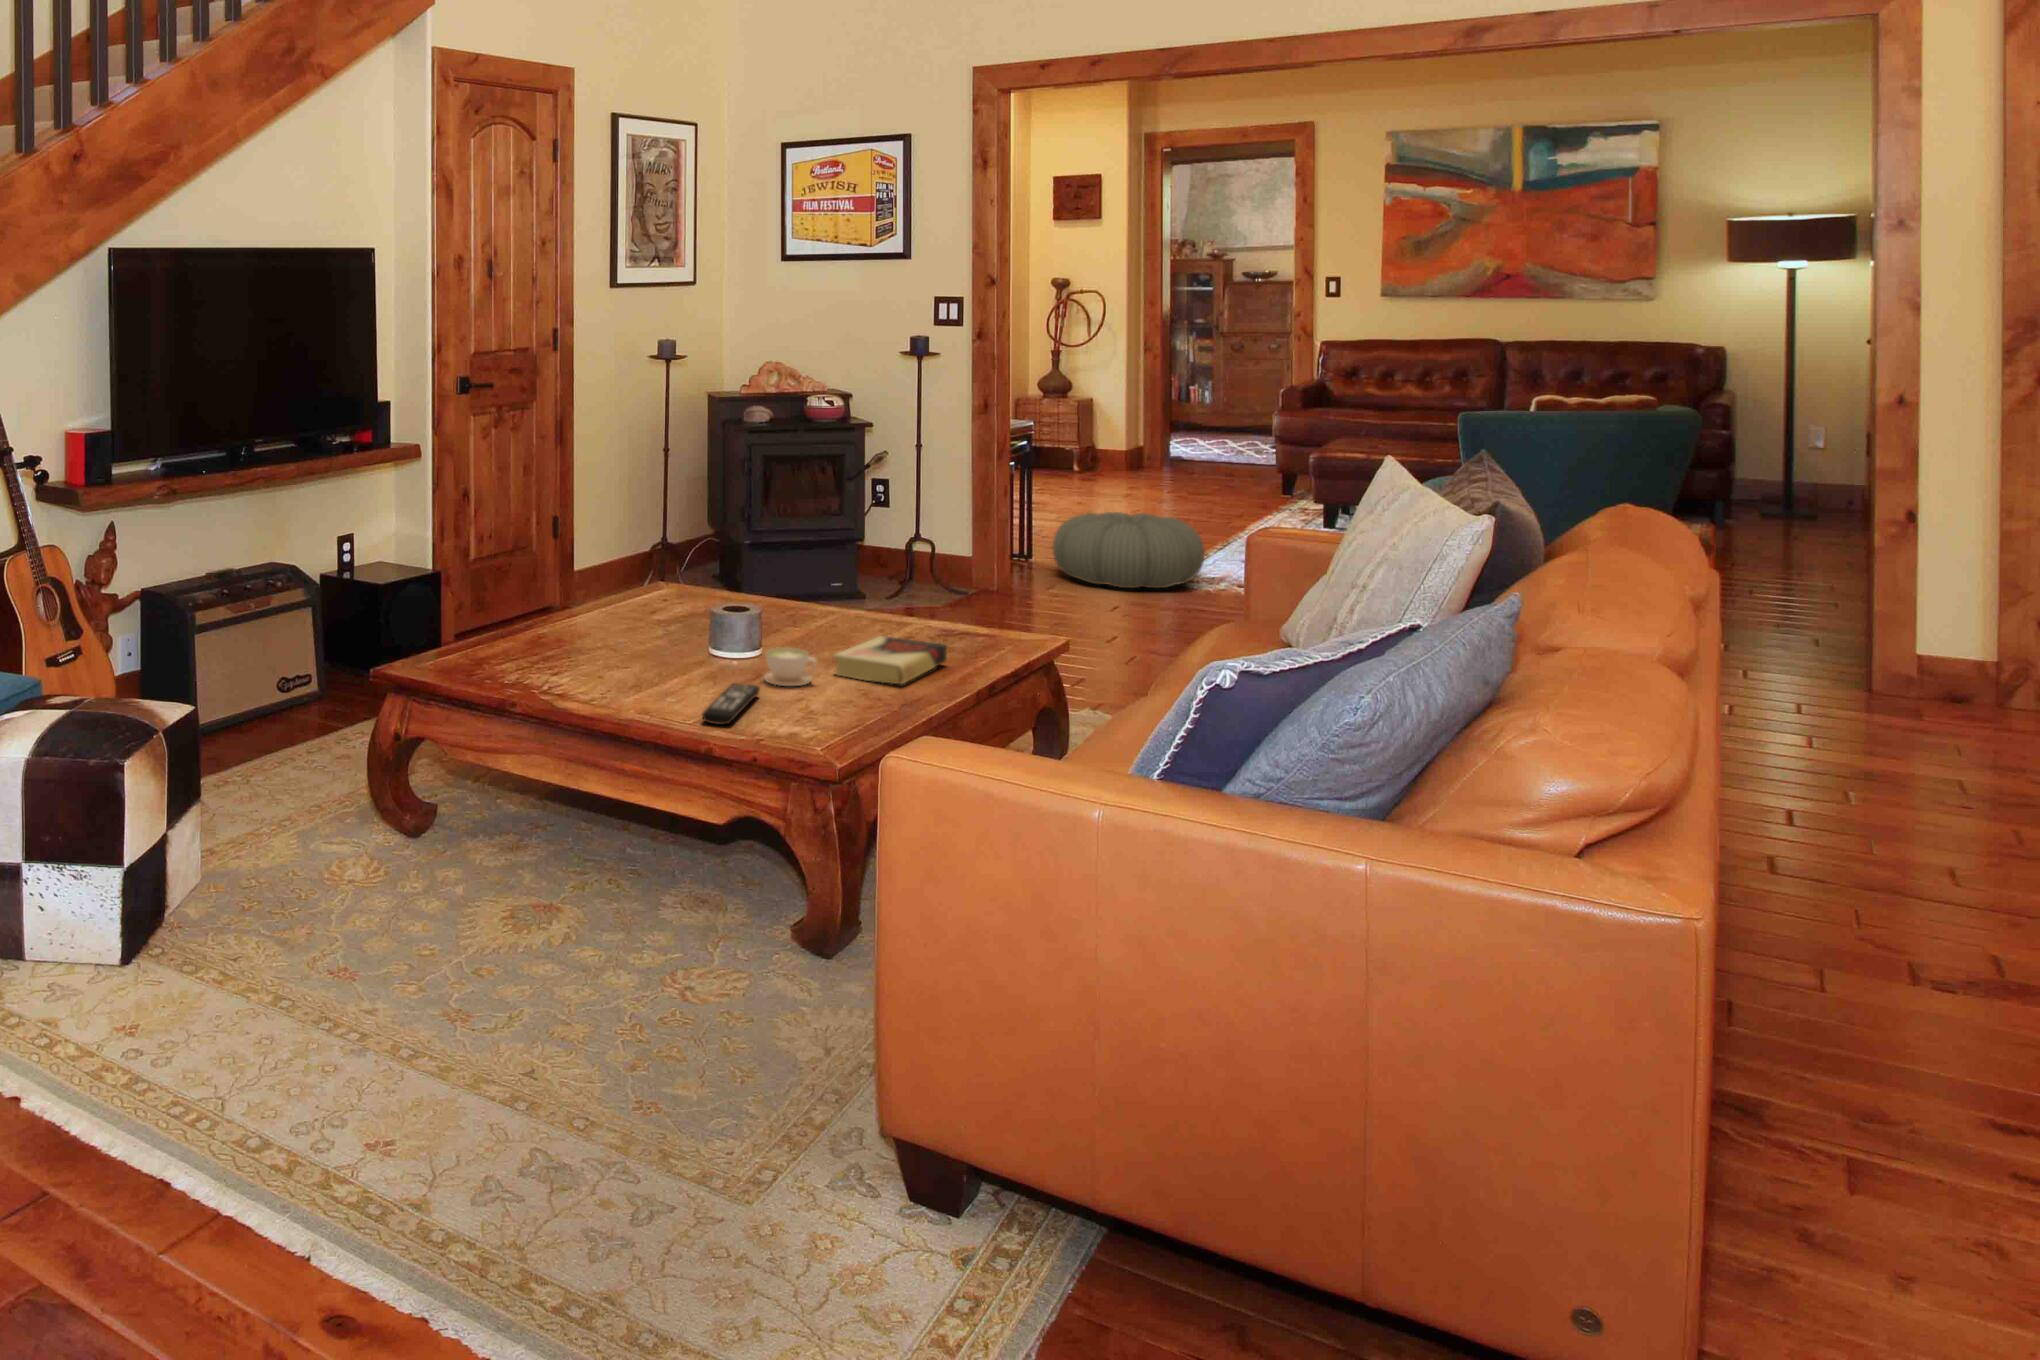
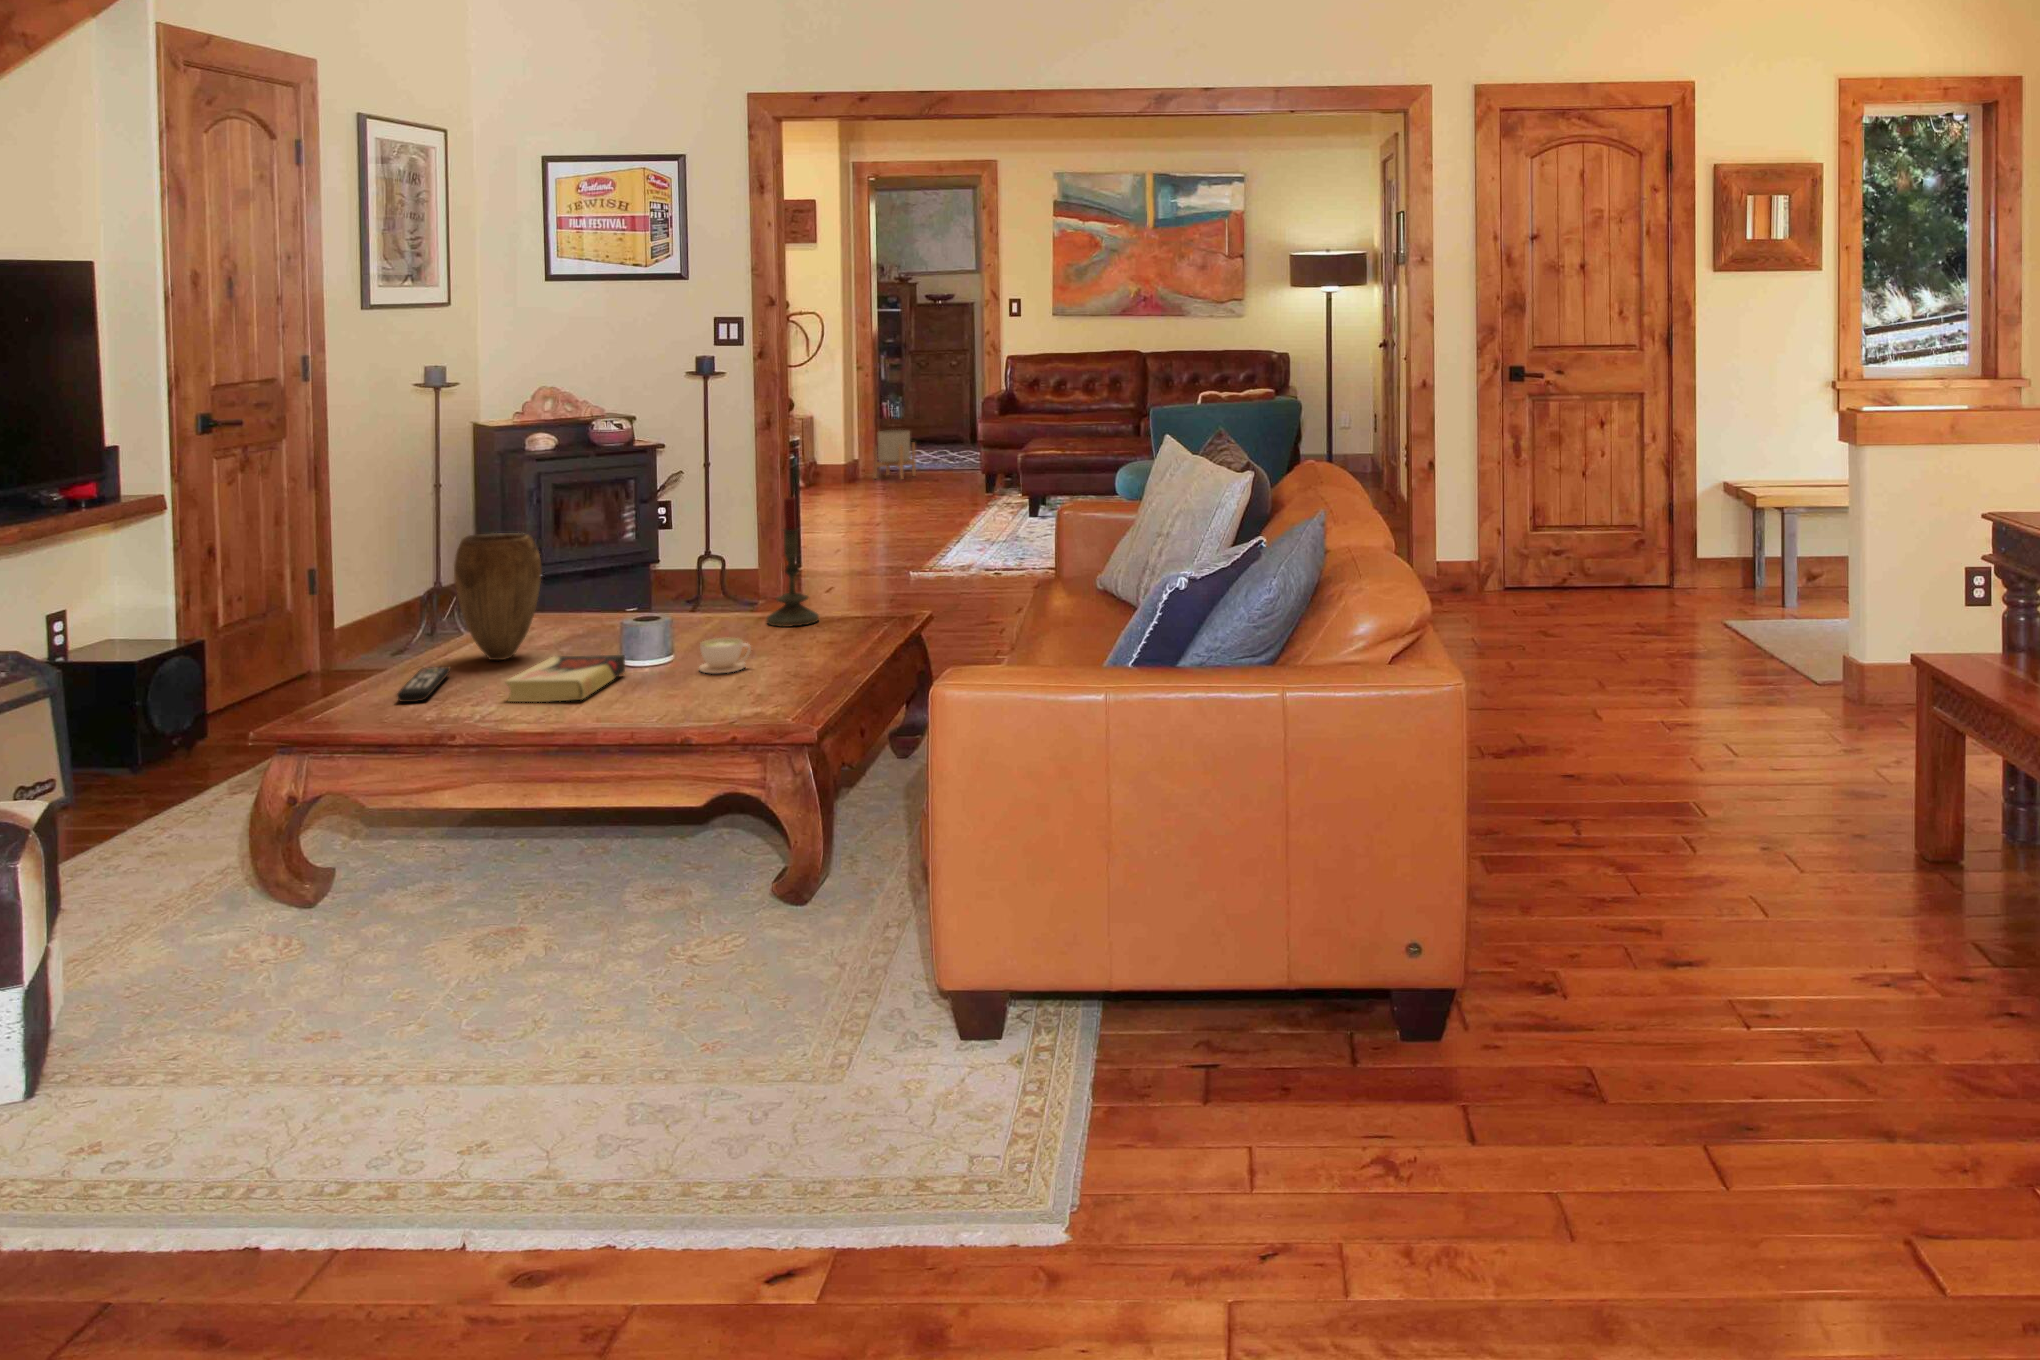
planter: none [1157,419,1207,474] -> present [873,430,916,479]
candle: none [871,498,927,642] -> present [767,497,819,627]
pouf: present [1053,512,1205,588] -> none [831,510,962,578]
vase: none [564,513,641,637] -> present [454,533,542,660]
book: present [834,636,947,684] -> present [505,655,625,702]
remote control: present [702,683,760,725] -> present [397,667,450,702]

